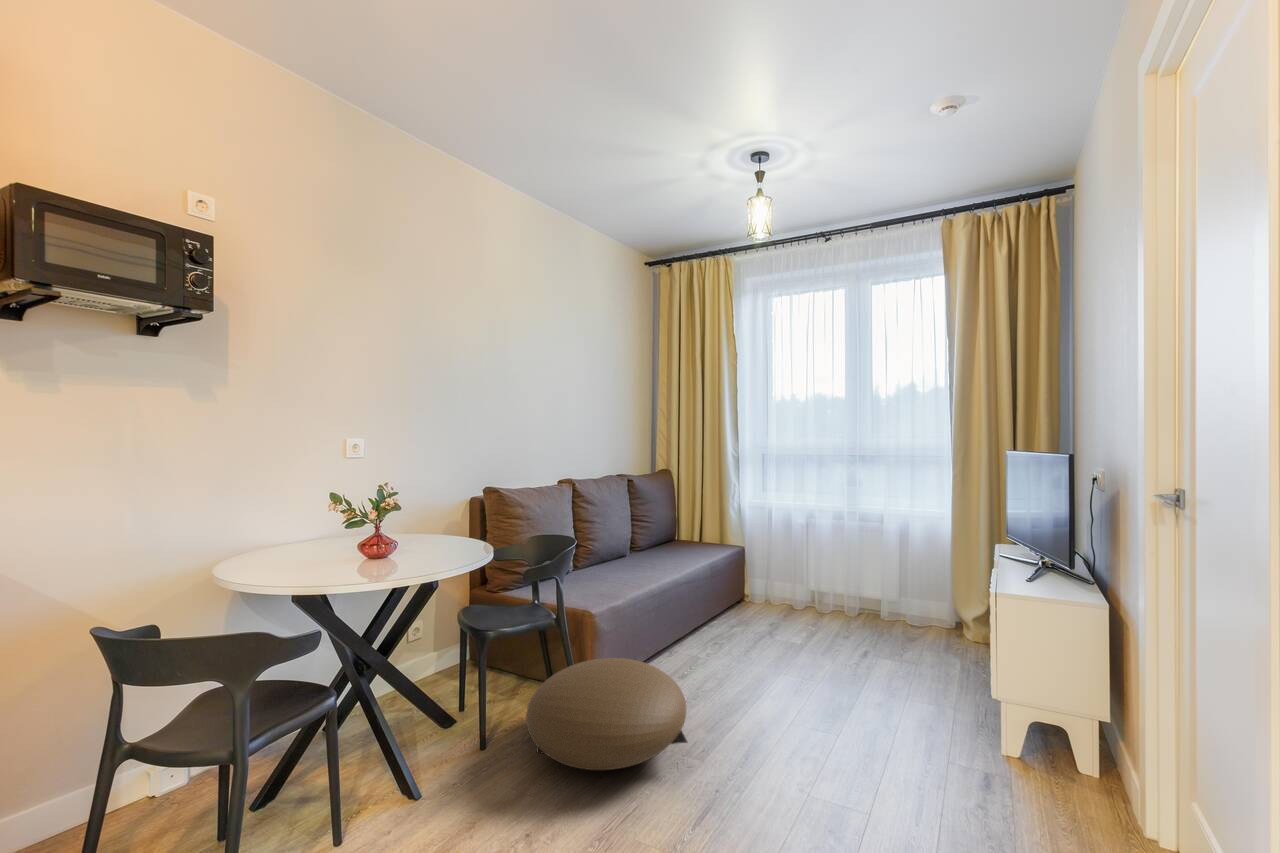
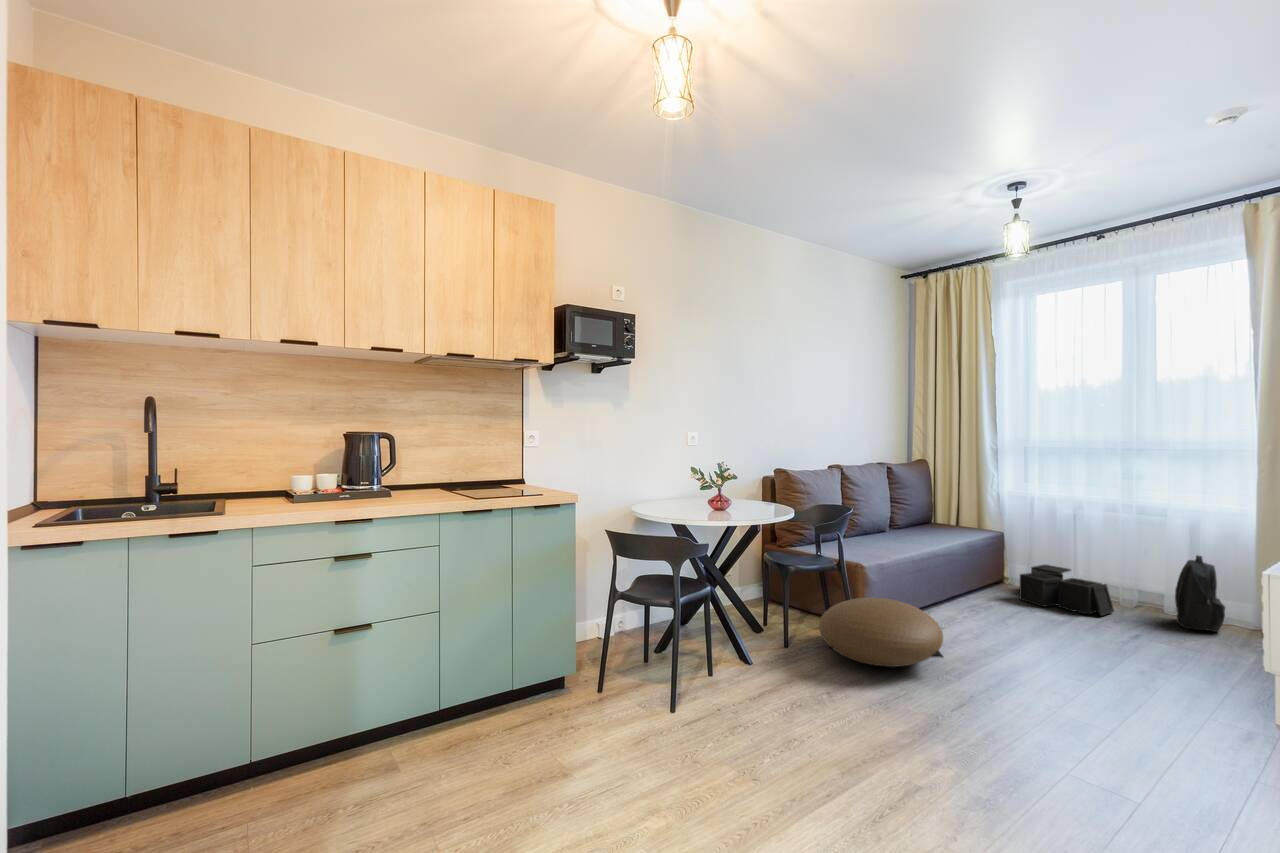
backpack: none [901,564,944,642] -> present [1175,555,1225,632]
storage bin: none [762,579,849,637] -> present [1020,565,1114,616]

